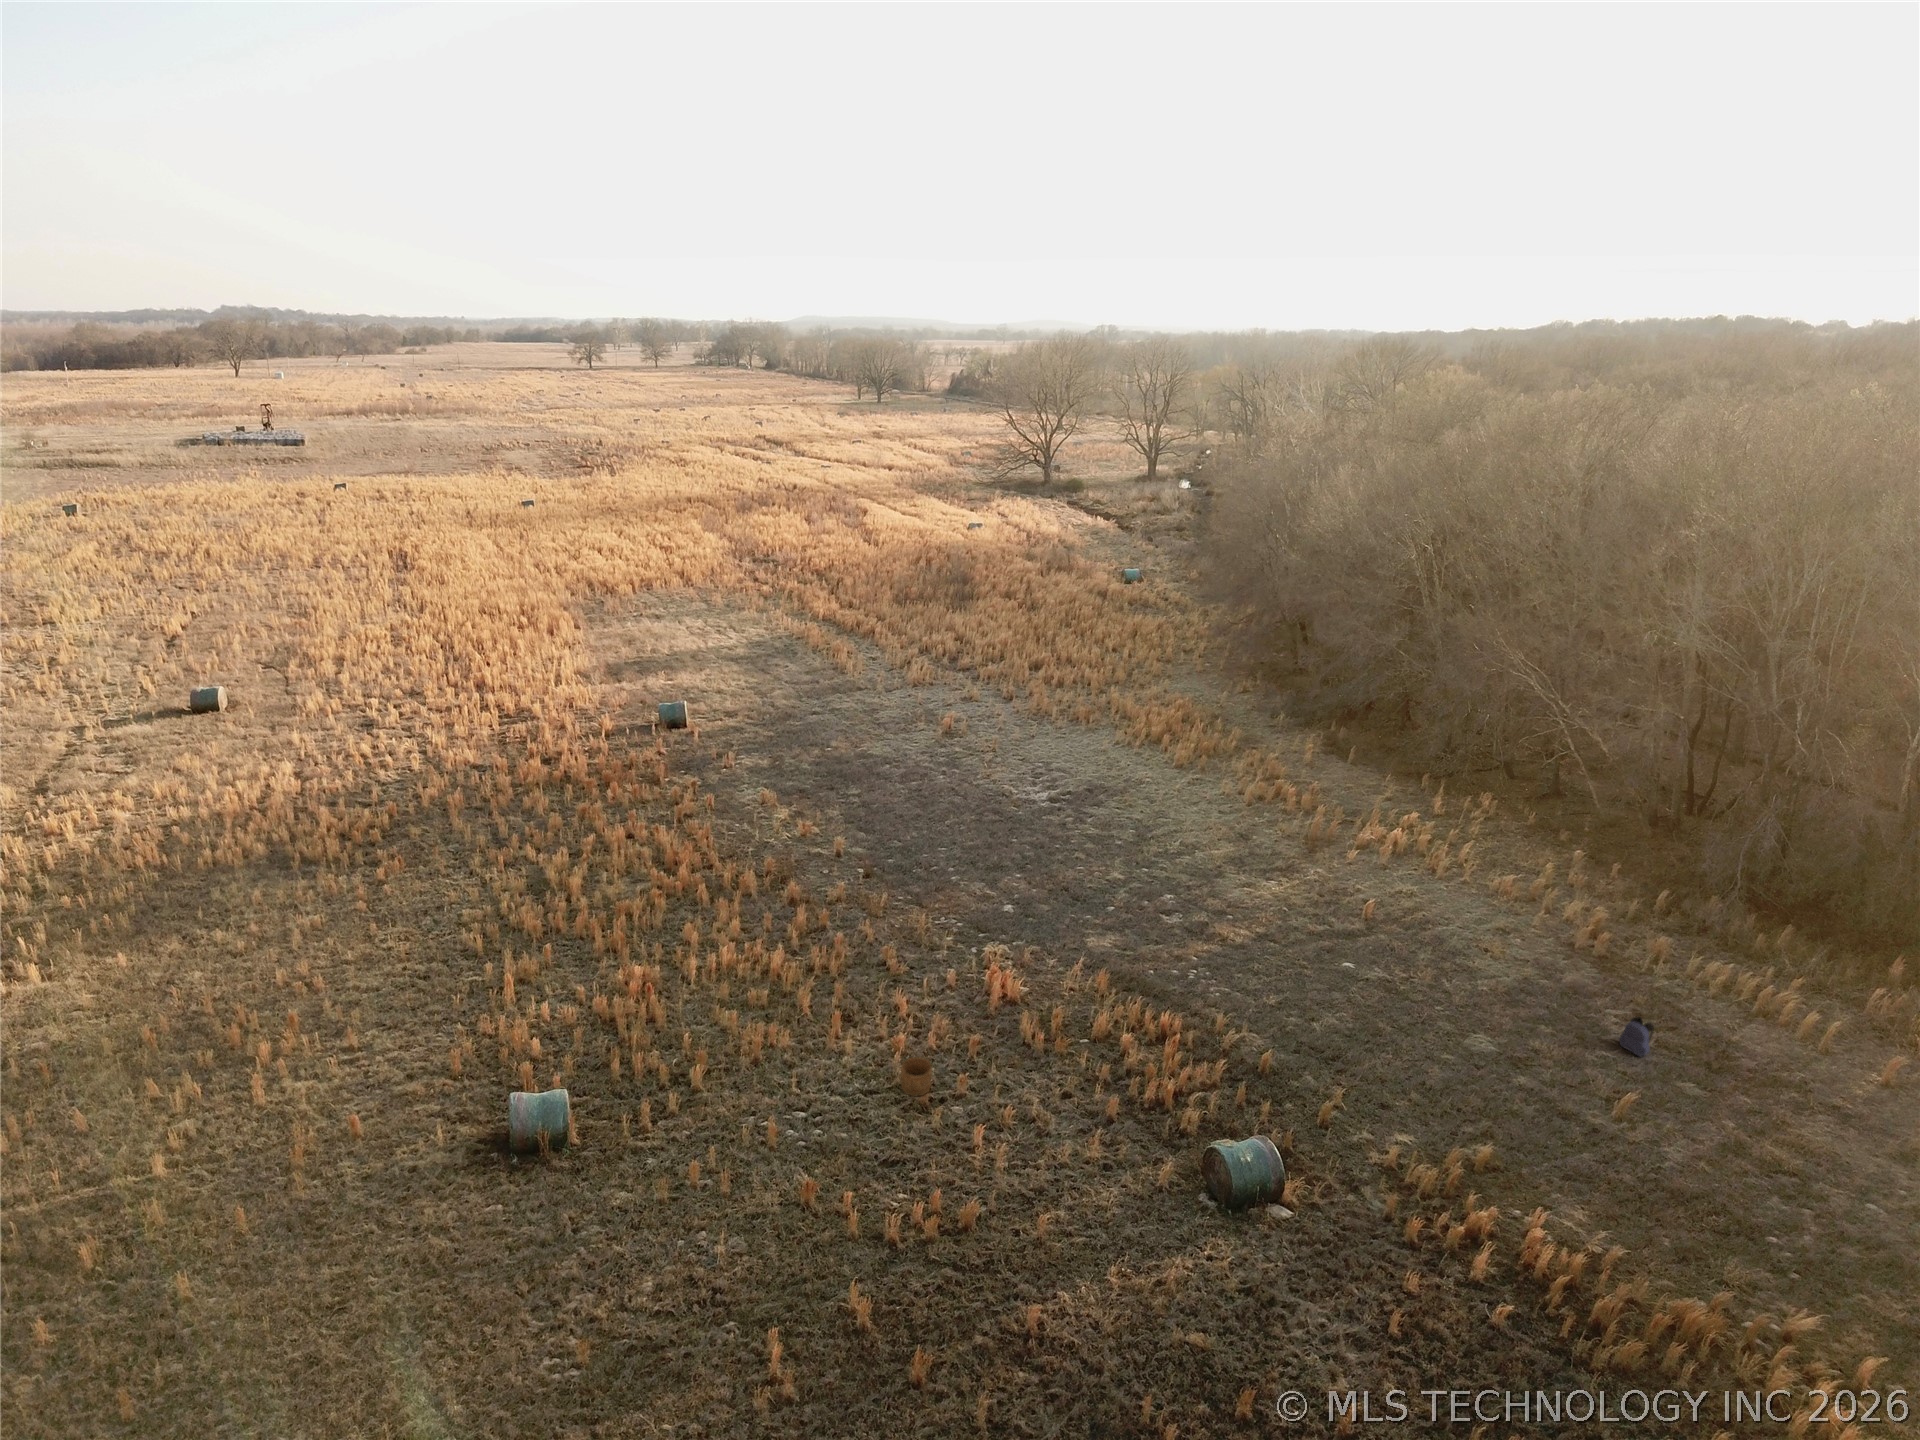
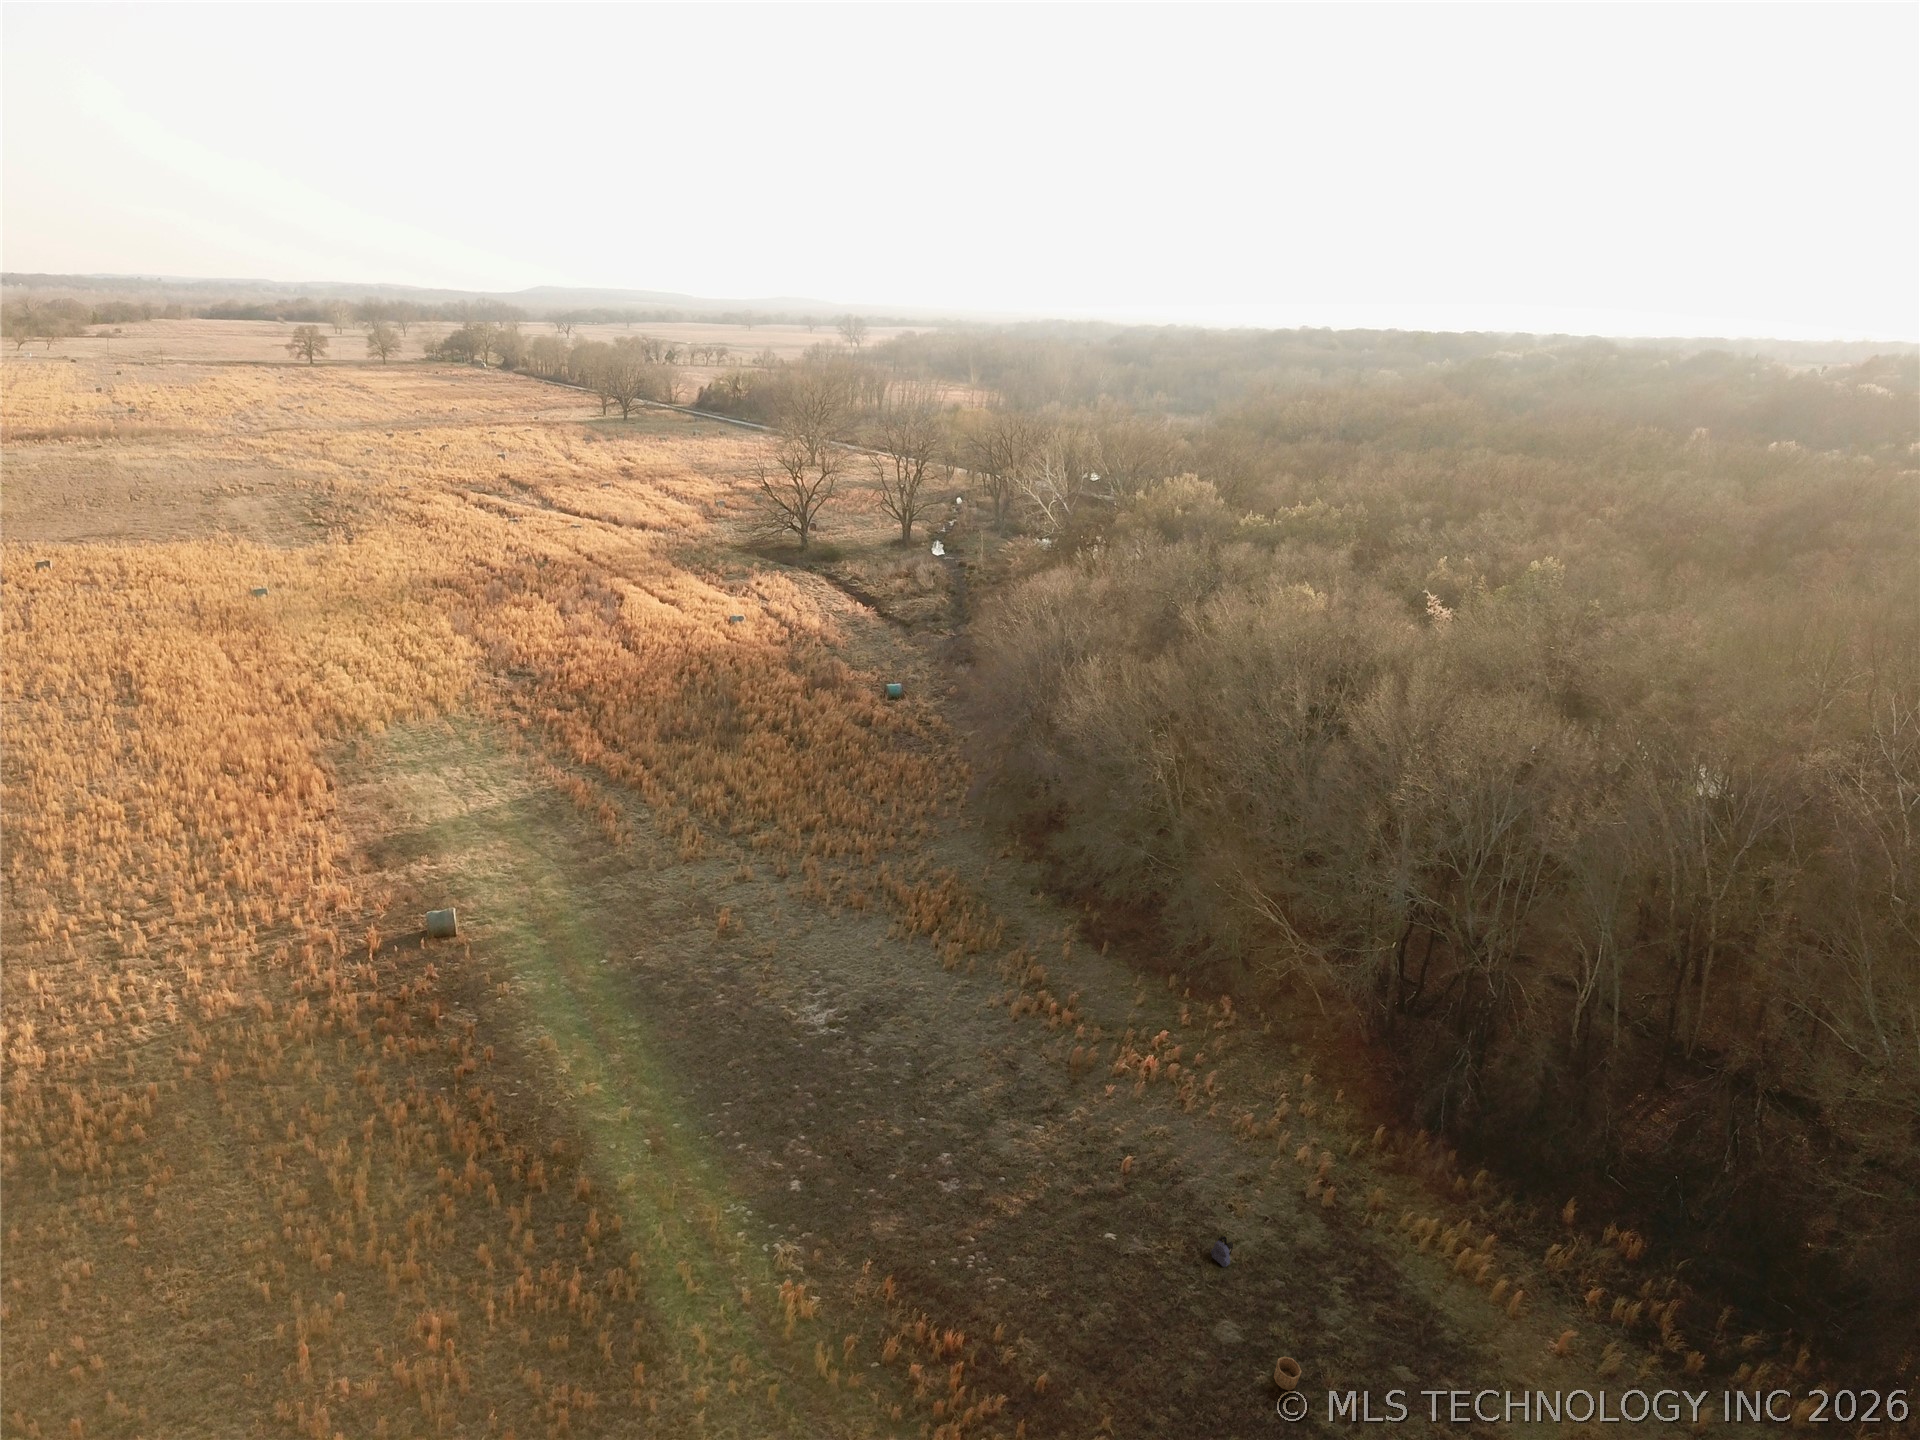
wooden bucket: present [901,1057,933,1096] -> present [1274,1357,1302,1391]

